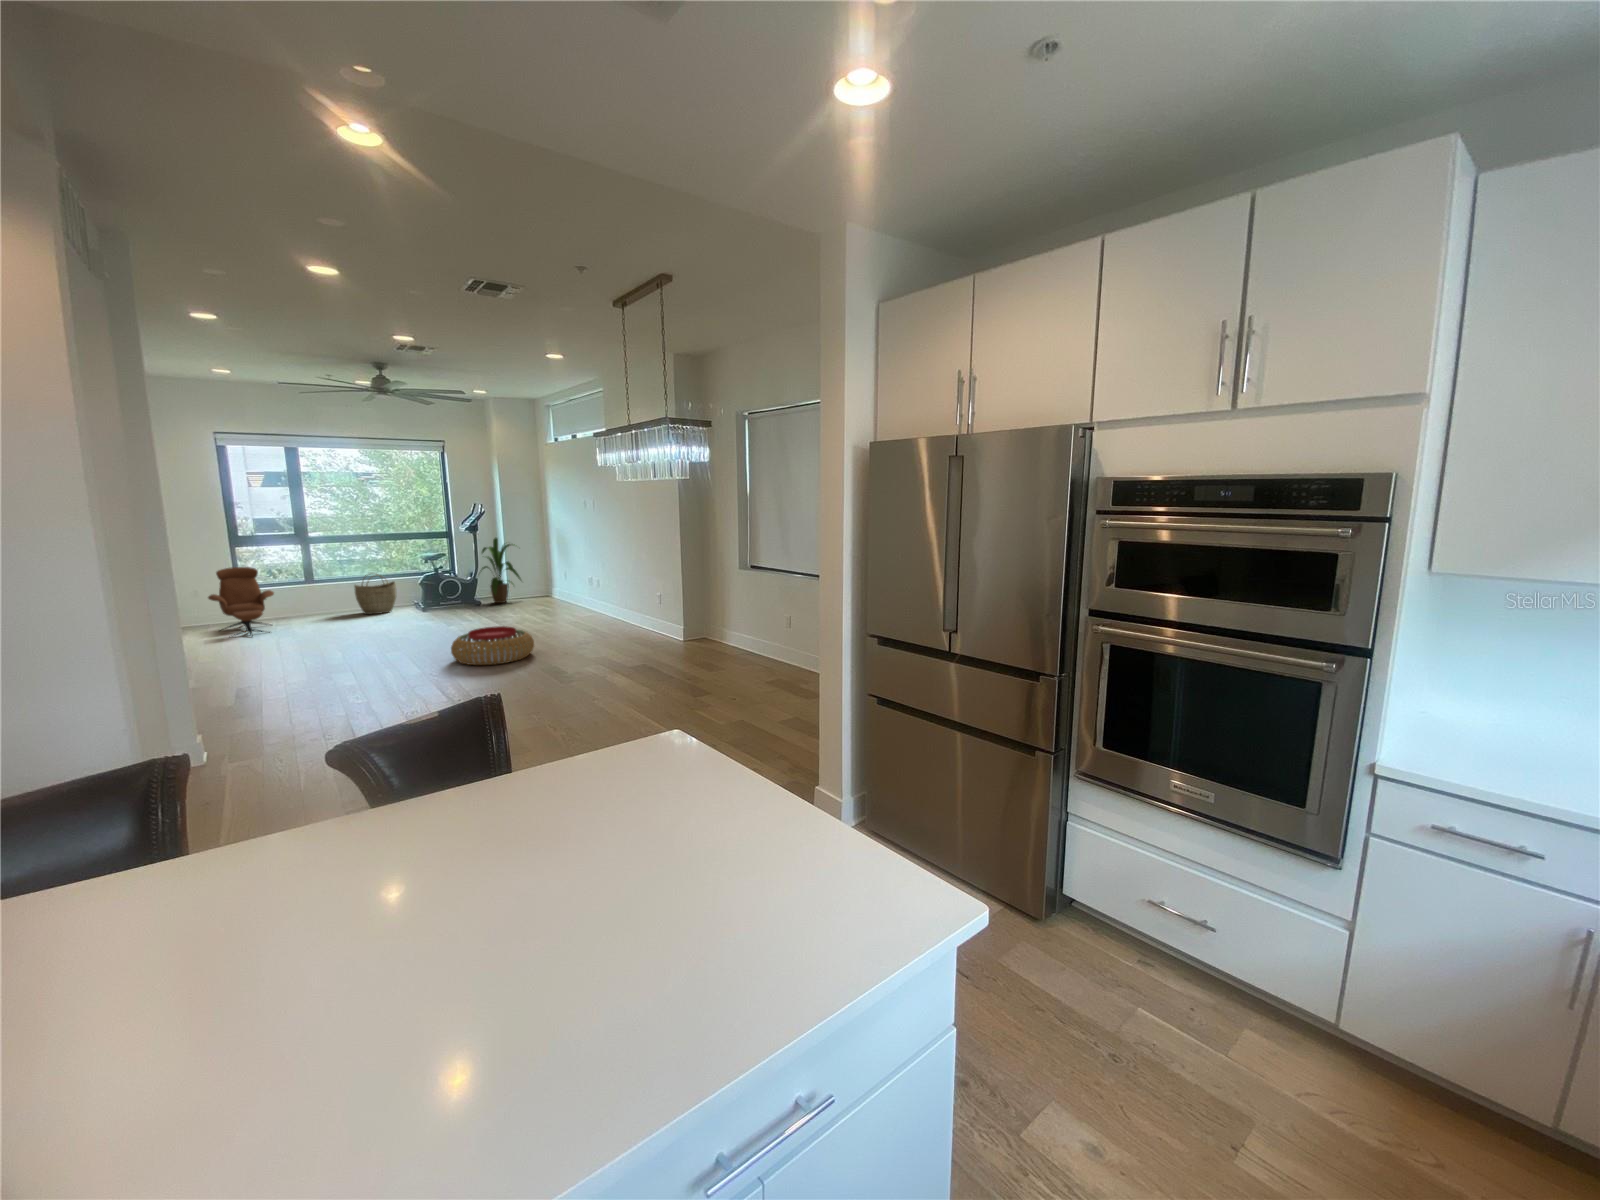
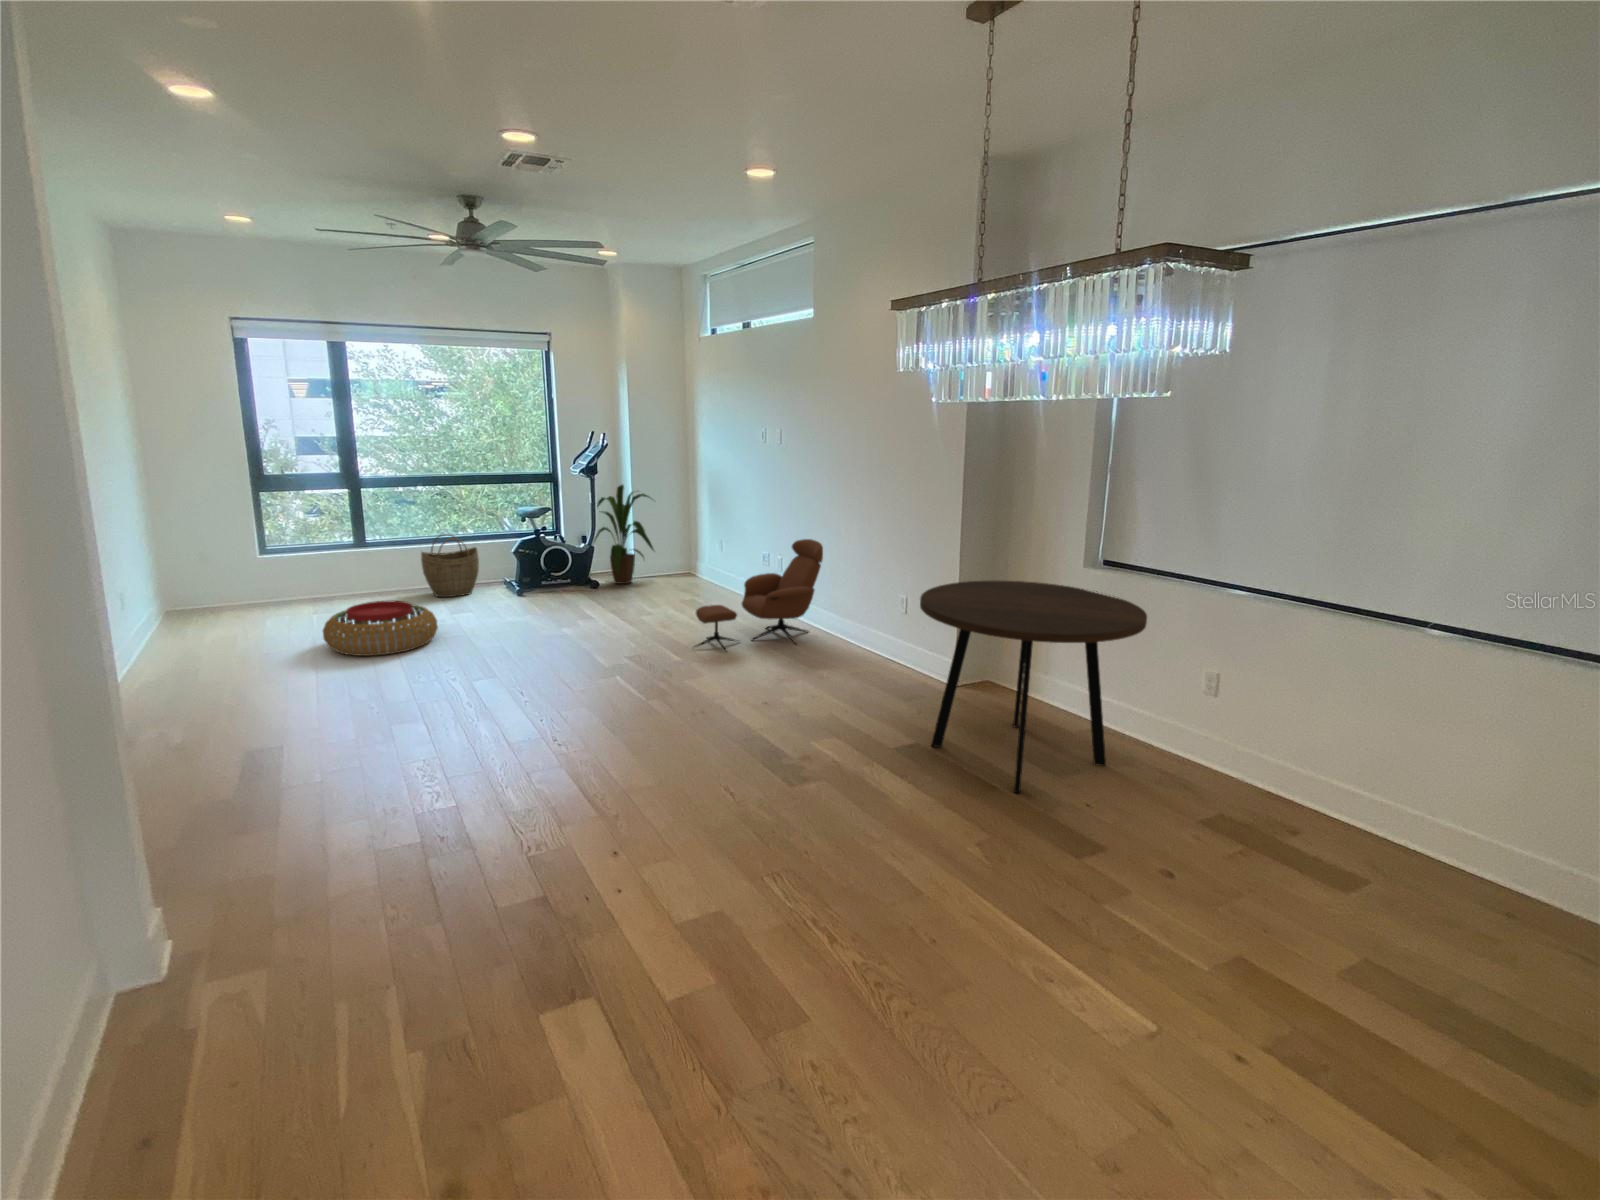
lounge chair: present [208,567,274,636] -> present [695,539,823,651]
dining table: none [636,572,751,673] -> present [920,580,1147,793]
pouf: present [451,626,534,665] -> present [323,601,438,656]

